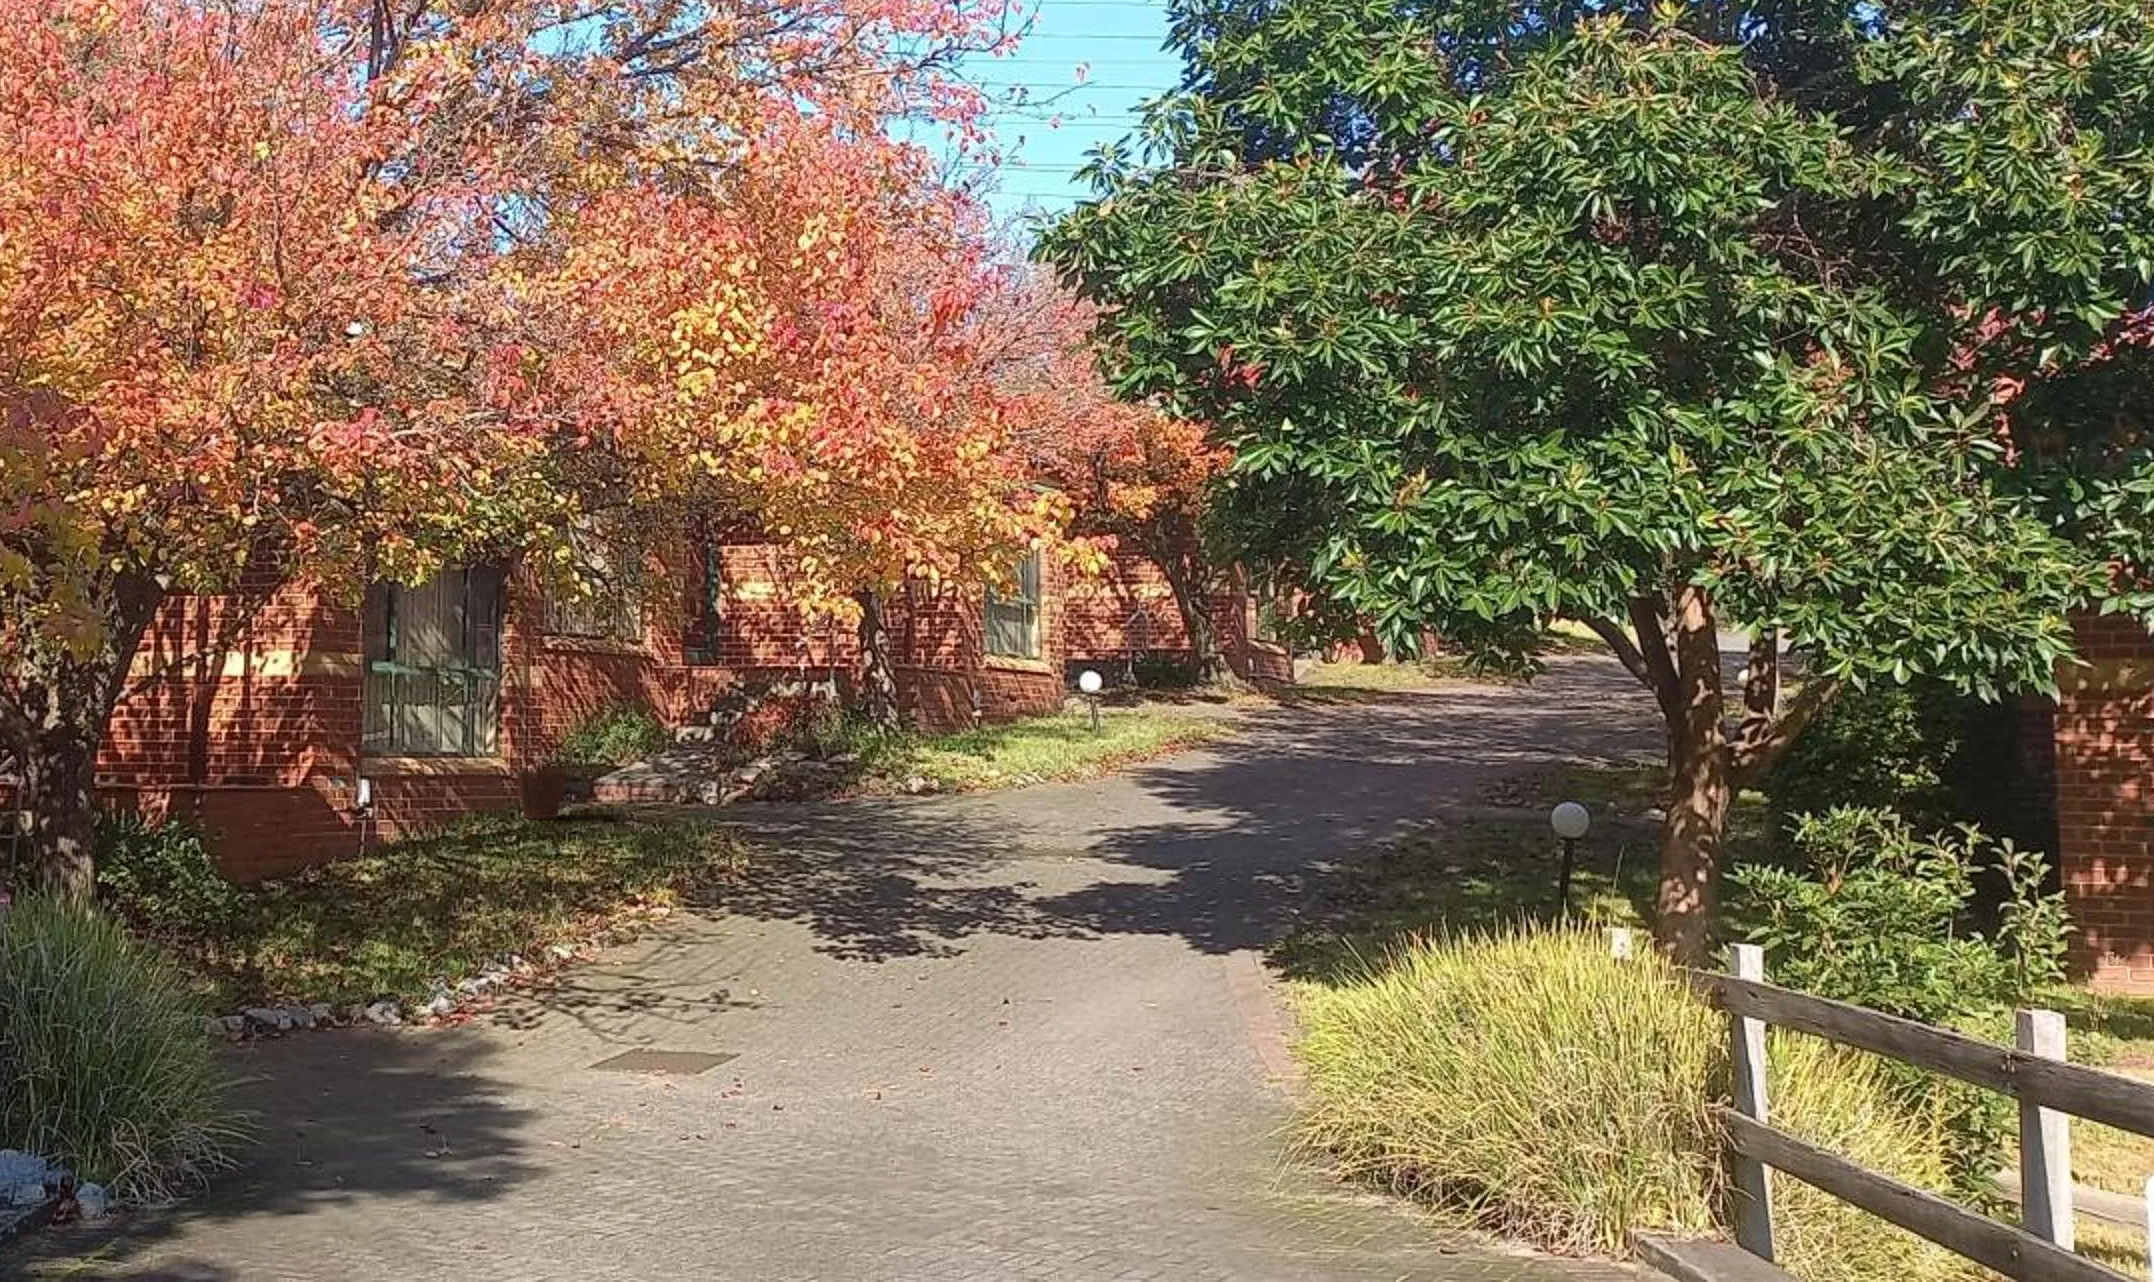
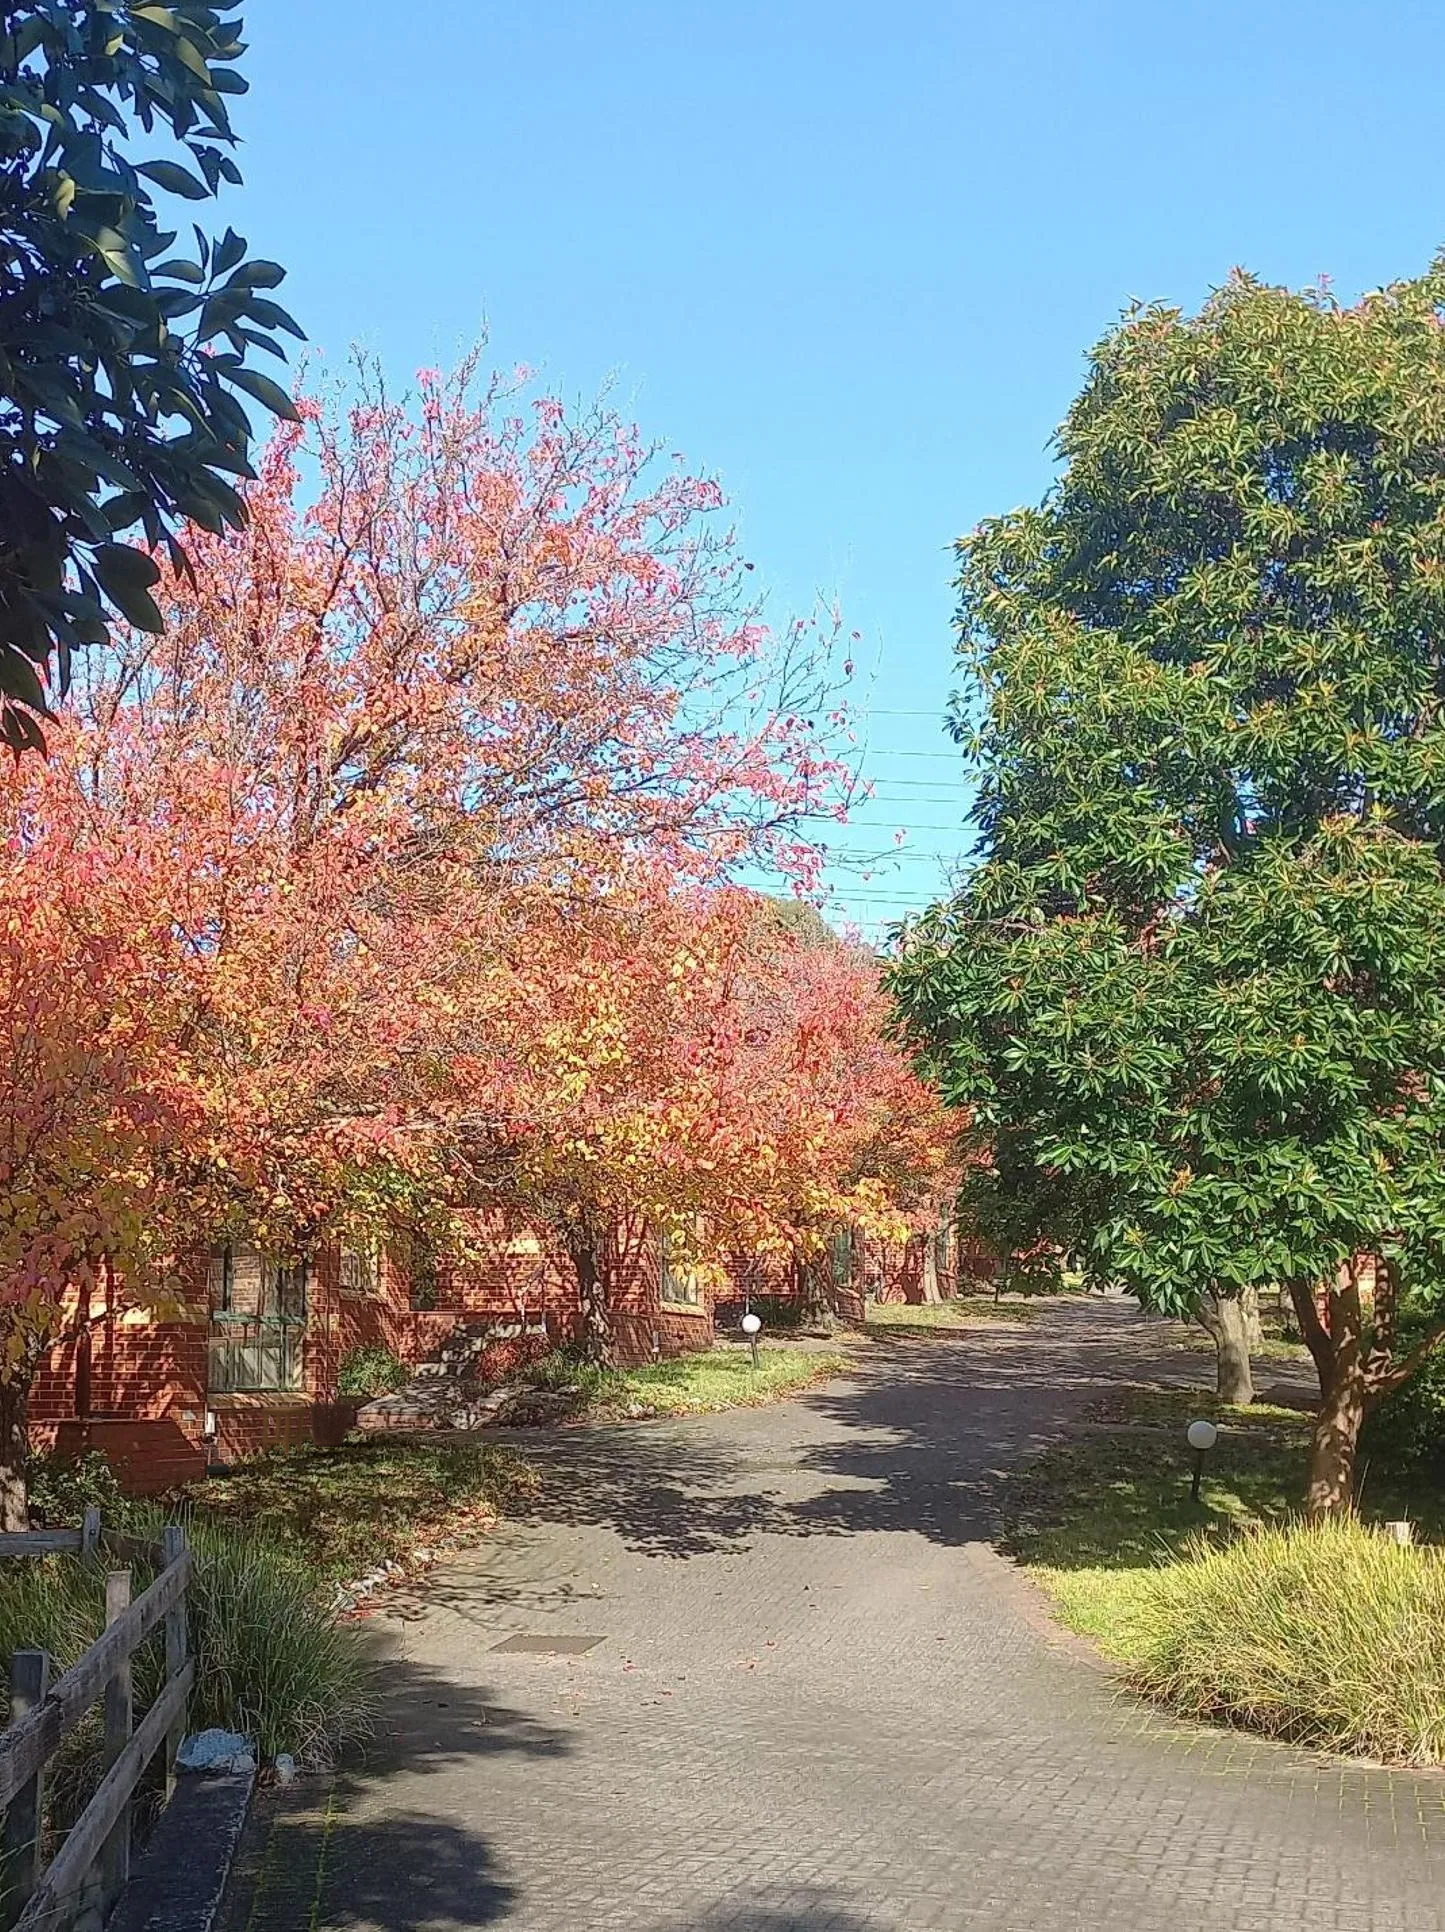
stool: none [455,774,507,829] -> present [262,1407,305,1455]
decorative plant: none [364,815,400,852] -> present [204,1447,229,1474]

